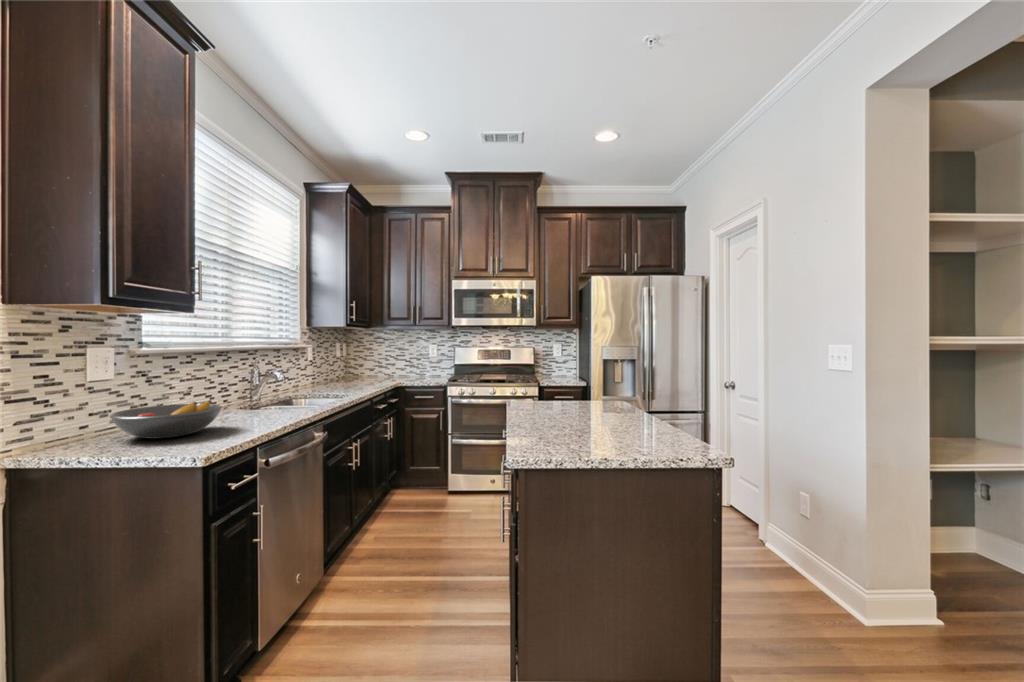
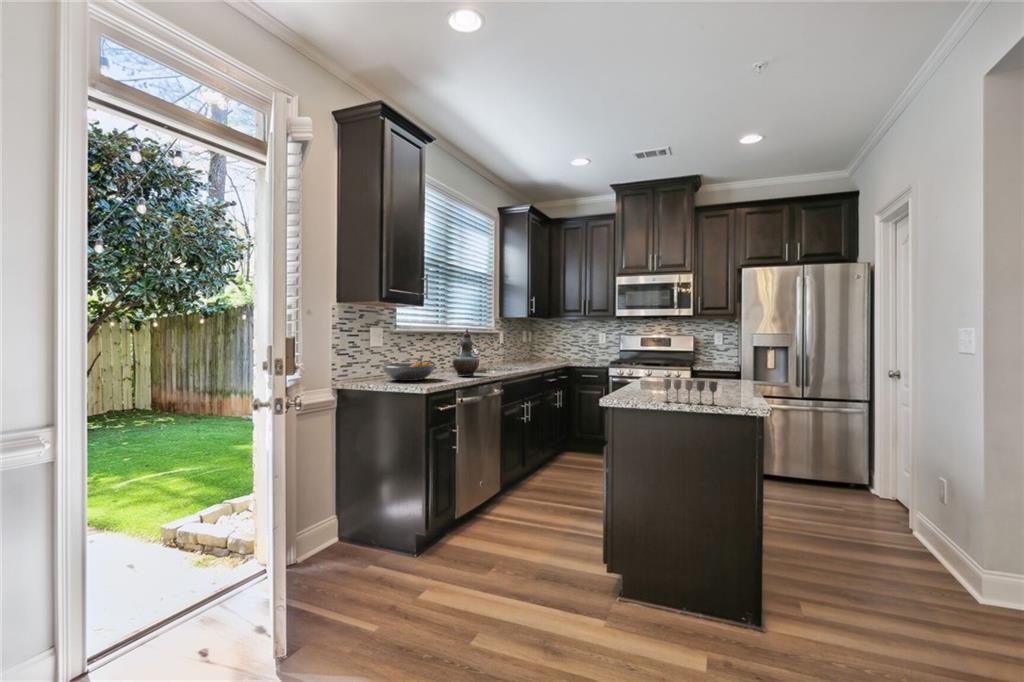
decorative vase: none [249,345,293,417] -> present [453,329,479,376]
wine glass: none [588,417,653,447] -> present [663,379,718,406]

